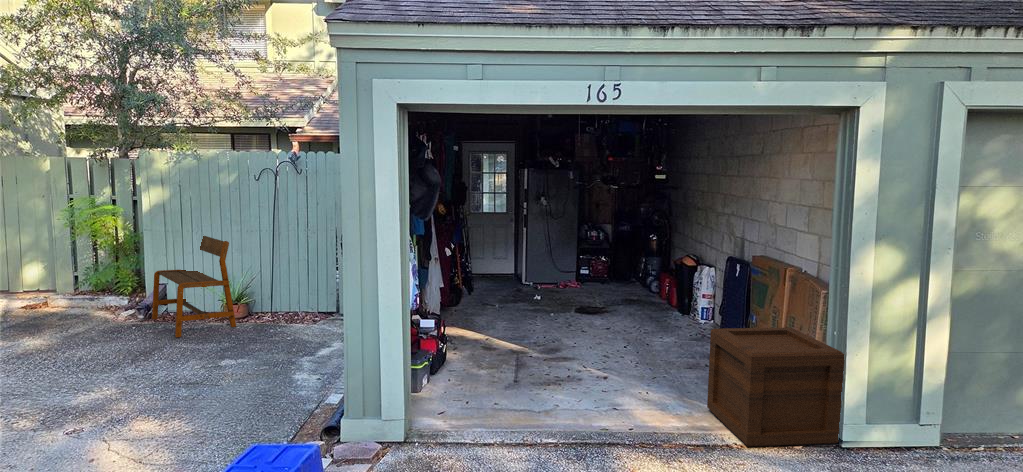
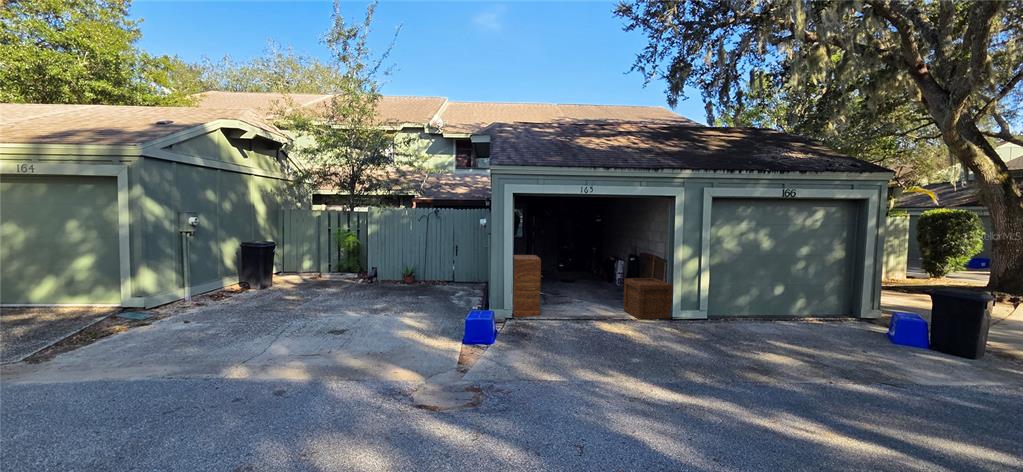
bench: present [152,236,236,337] -> none [371,245,413,289]
shelving unit: none [411,267,482,434] -> present [511,255,541,317]

